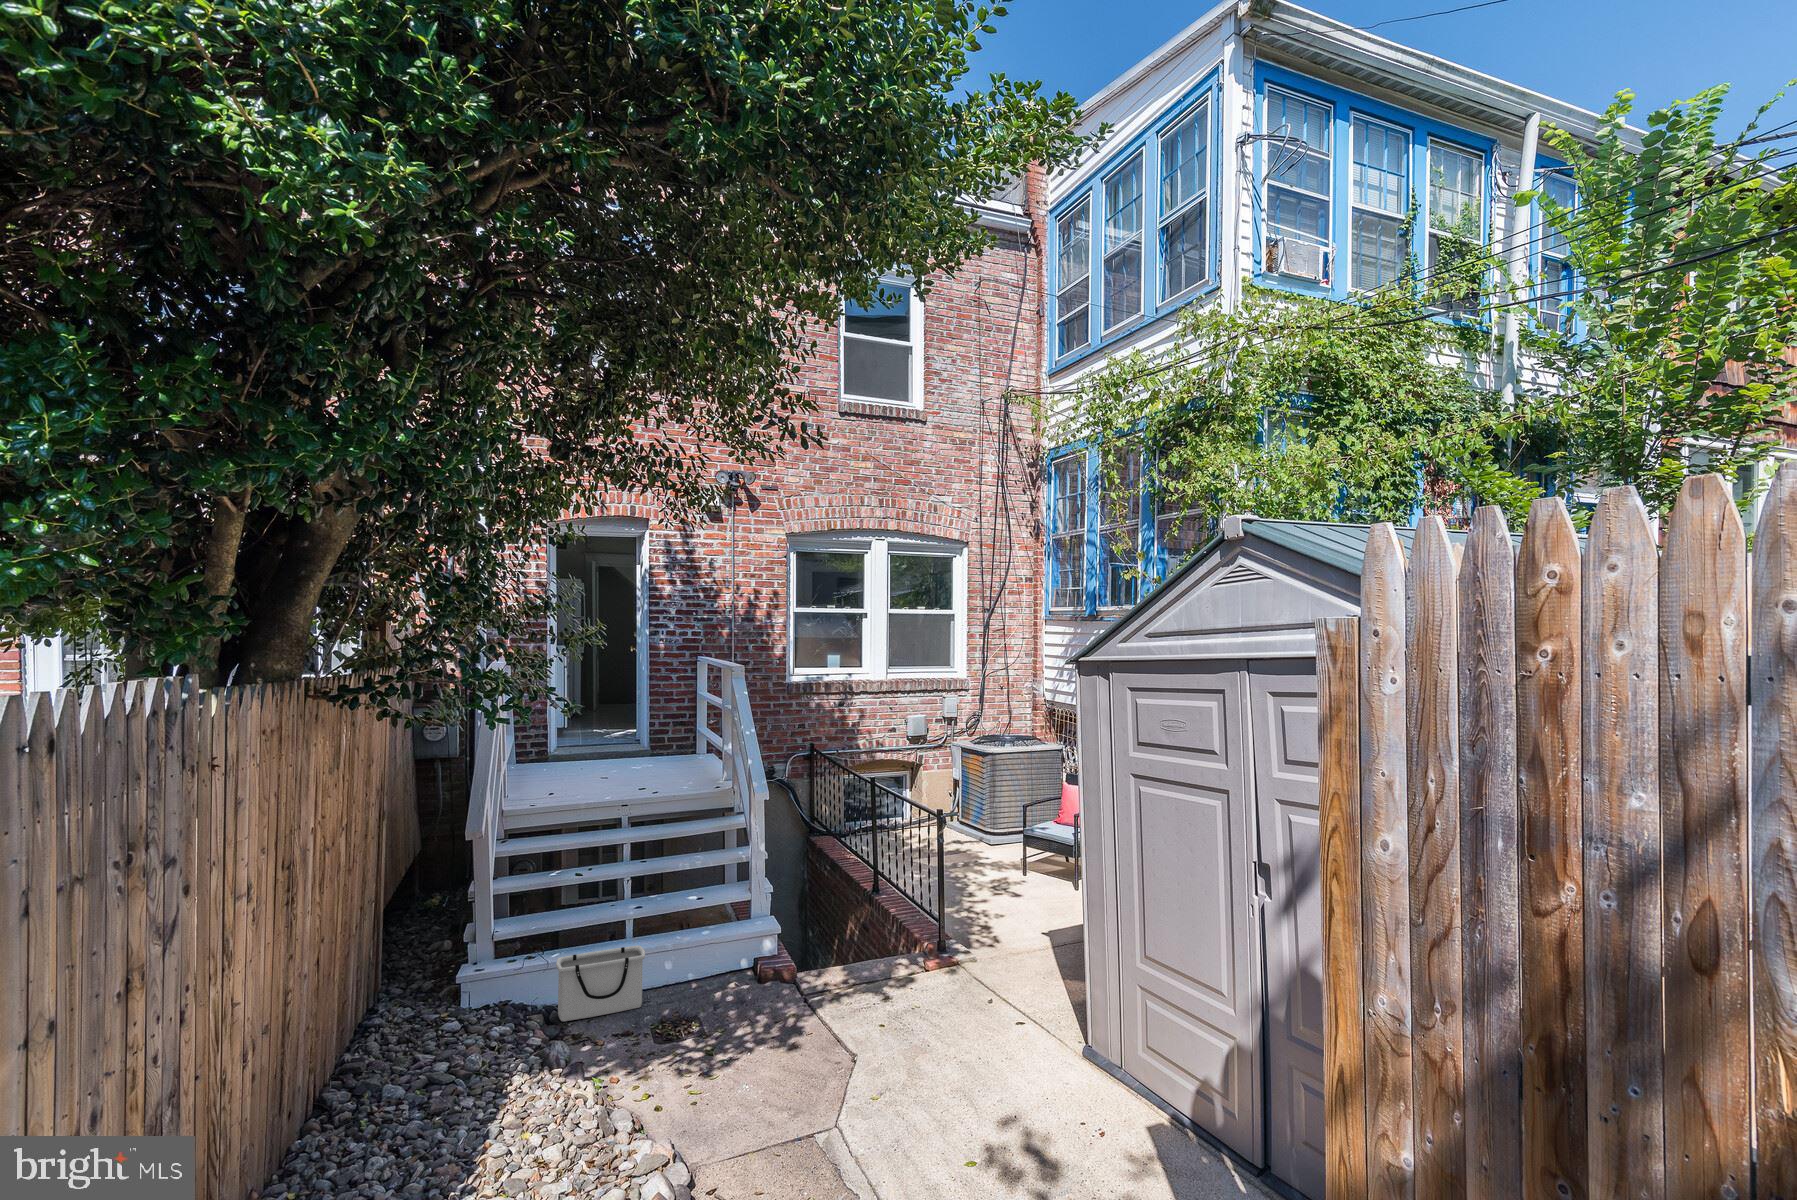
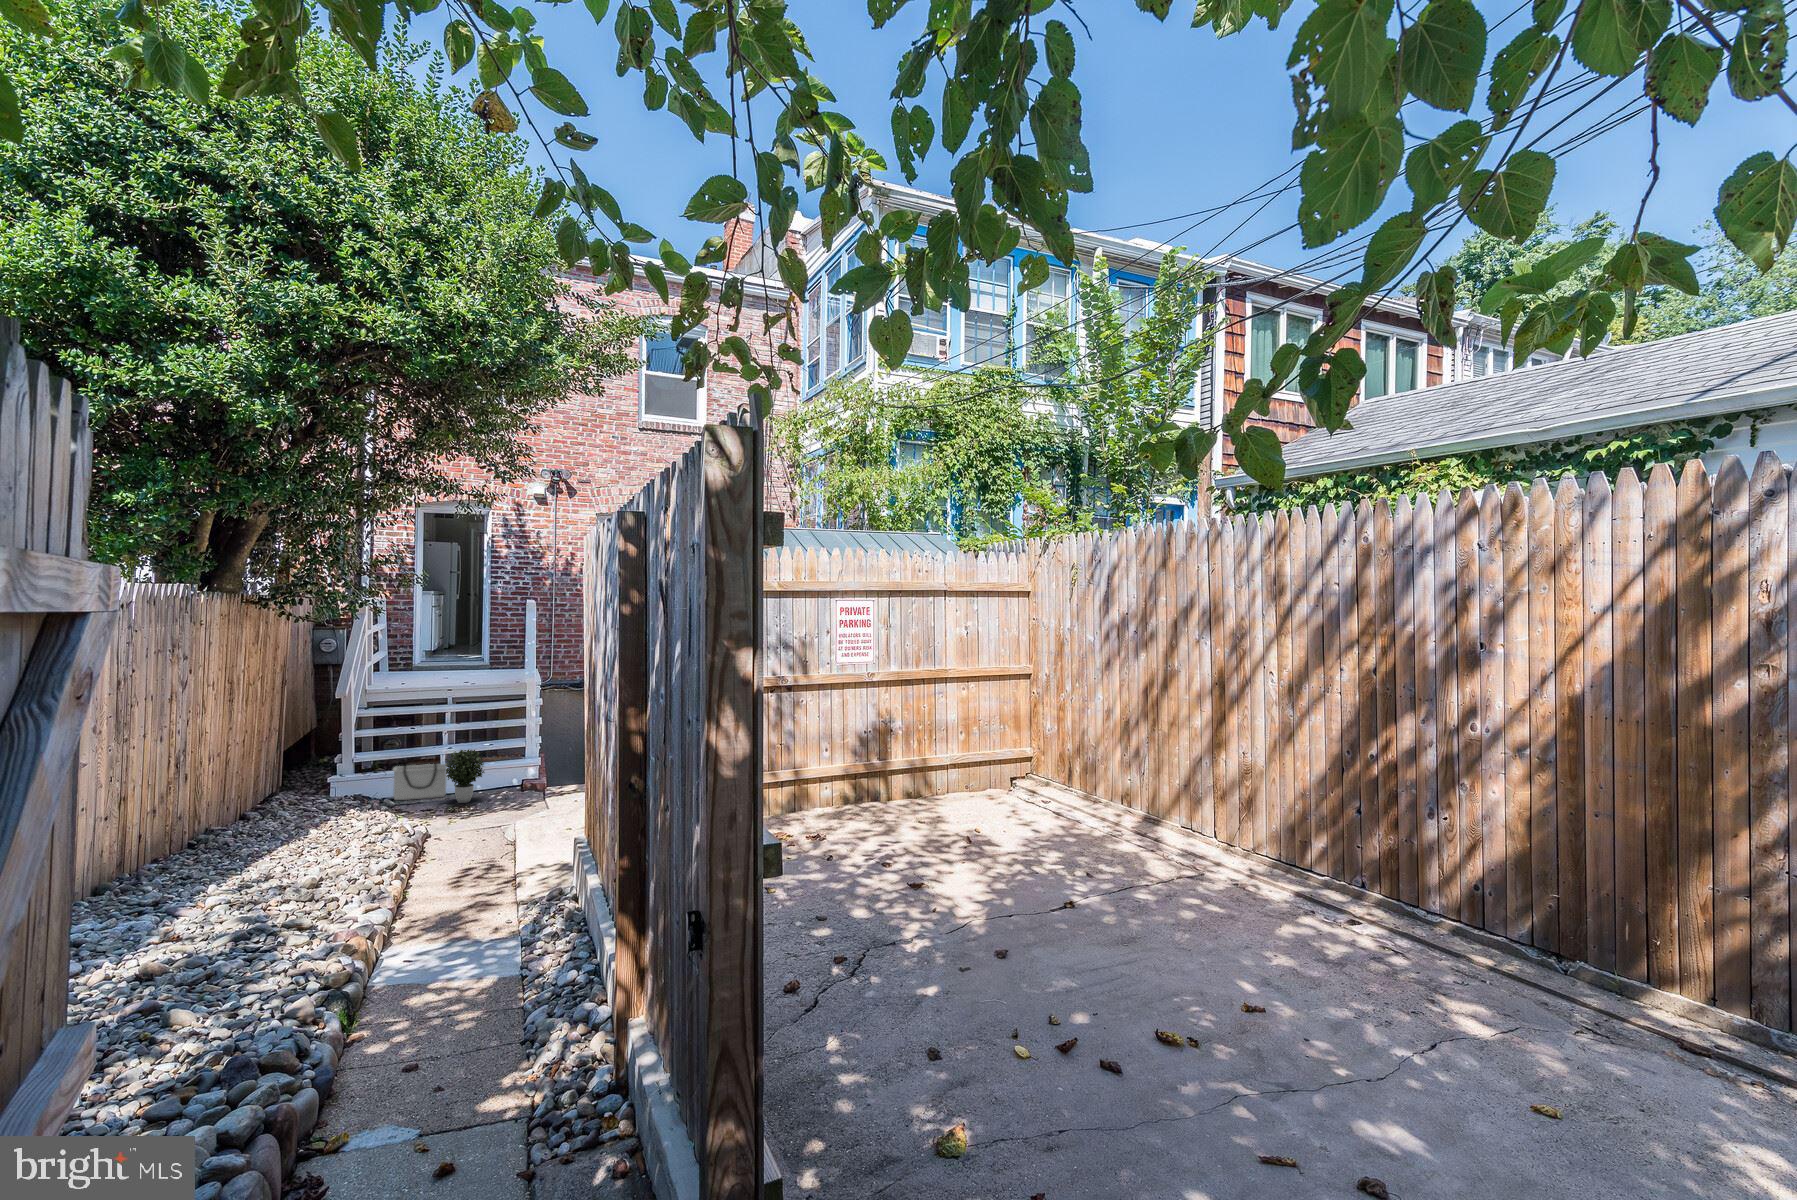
potted plant: none [647,928,716,1028] -> present [445,750,485,803]

